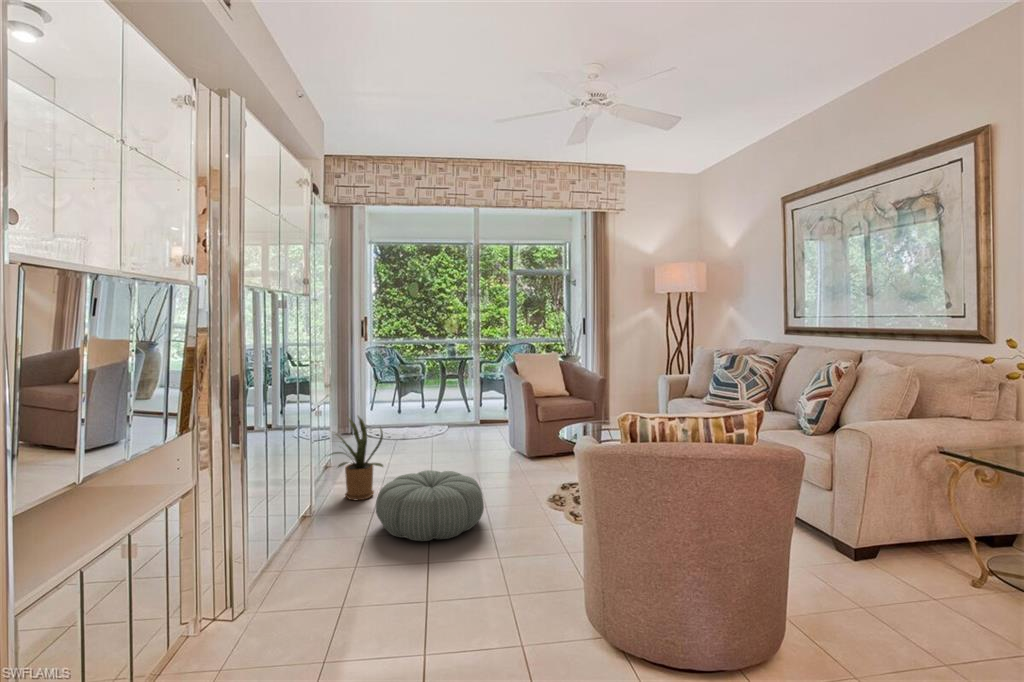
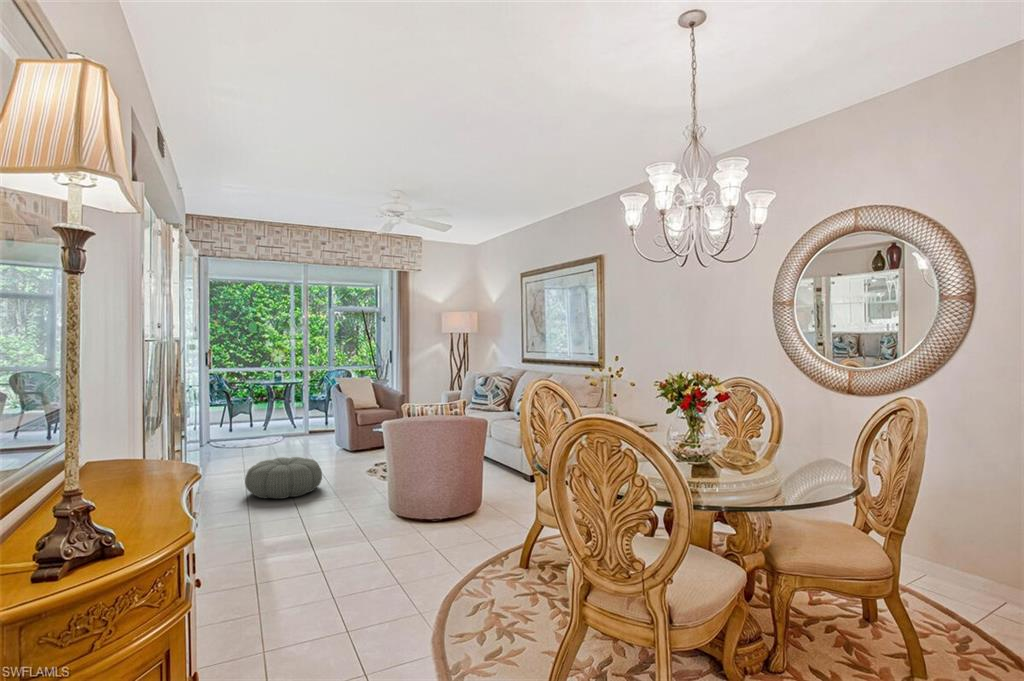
house plant: present [330,416,383,500] -> none [193,424,243,486]

